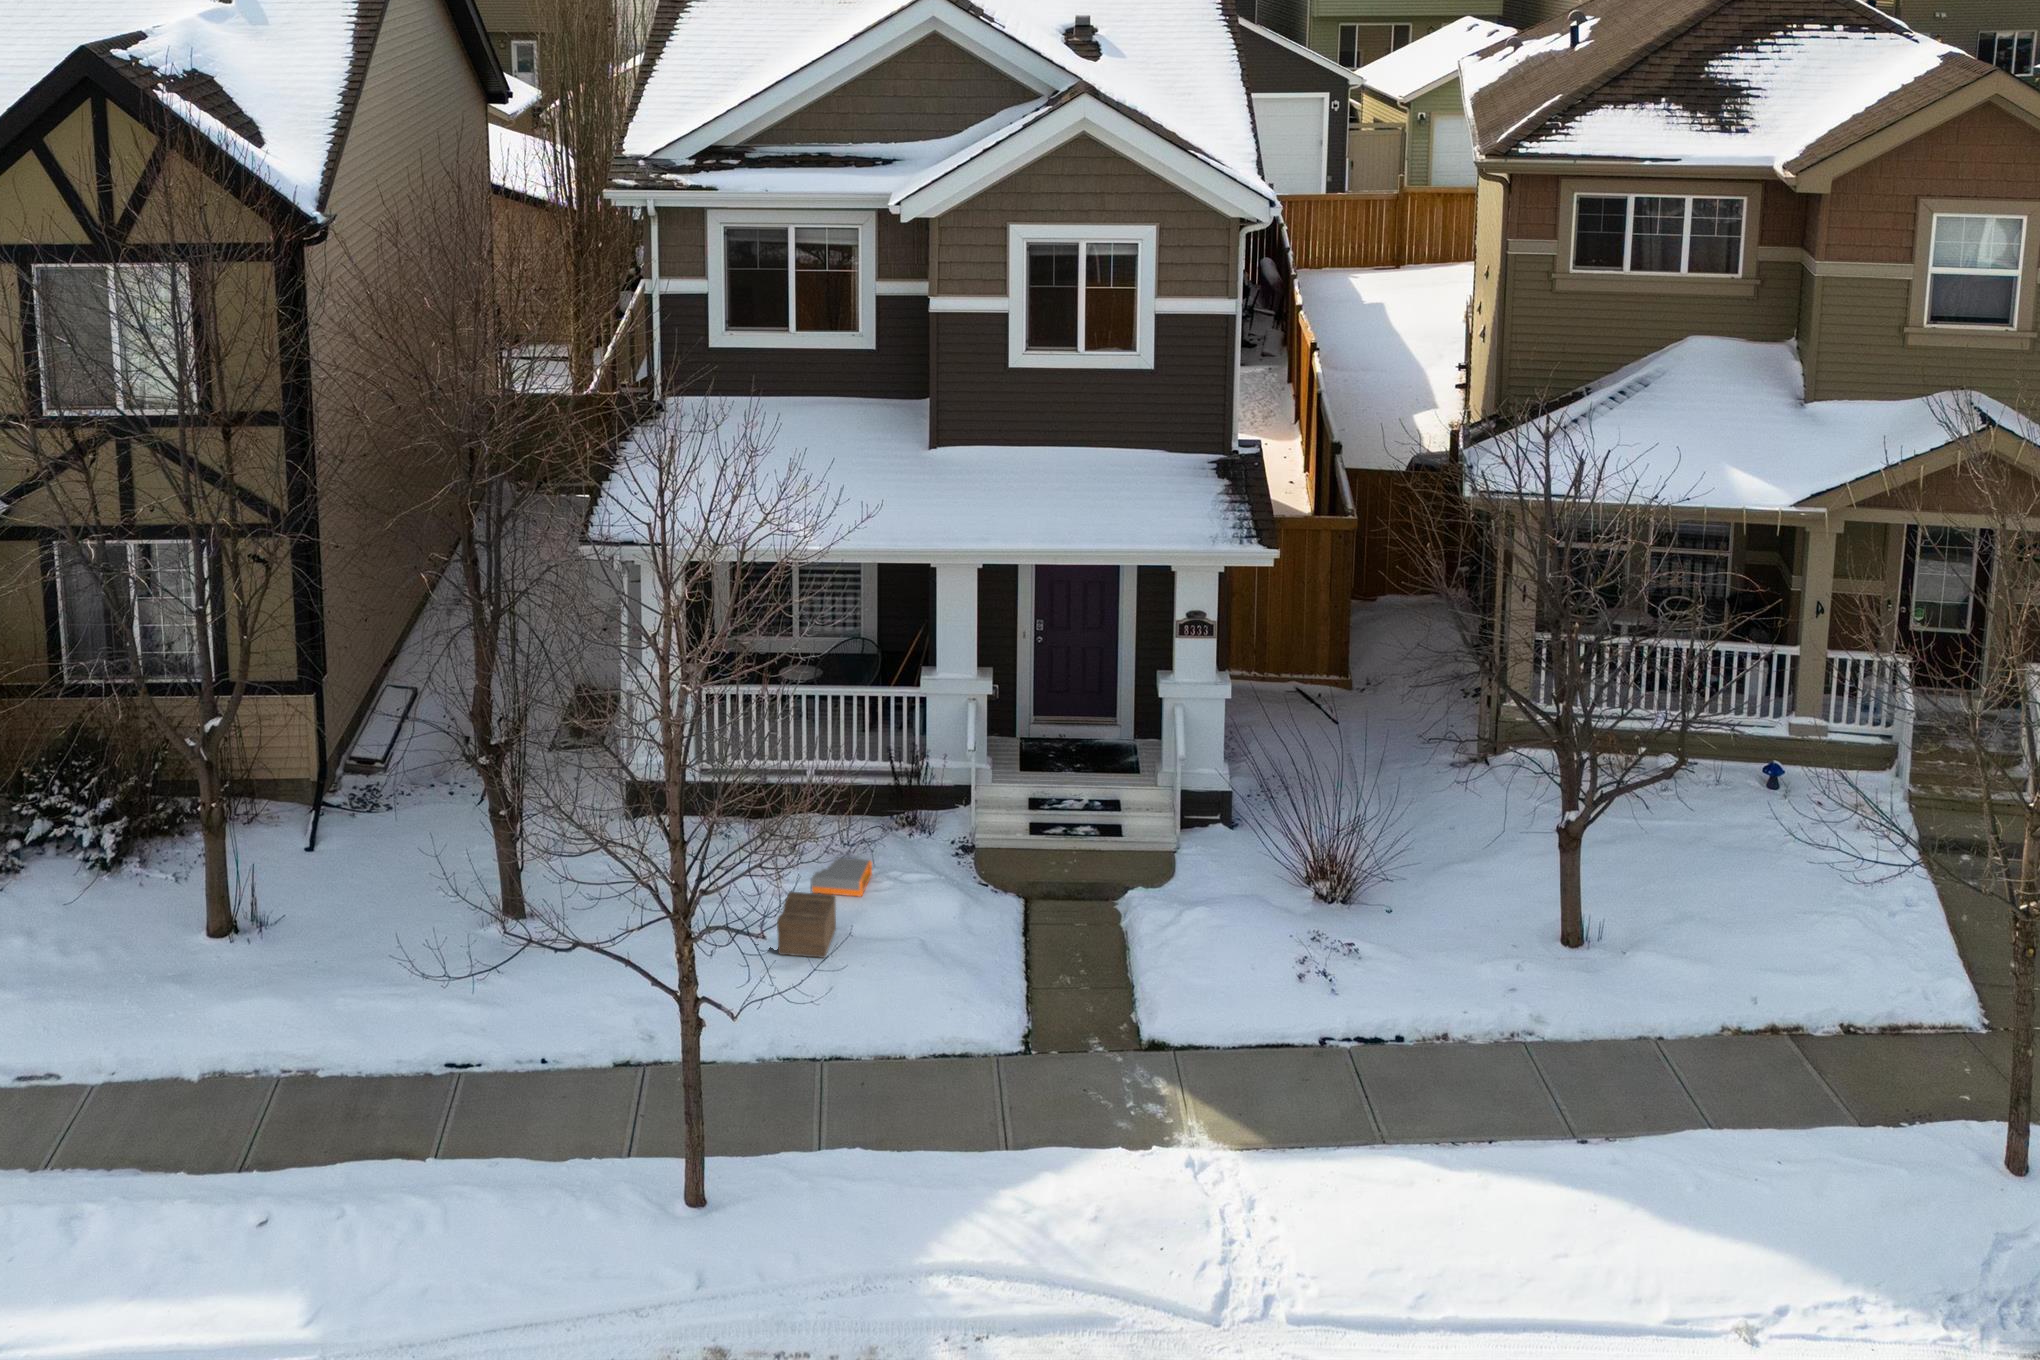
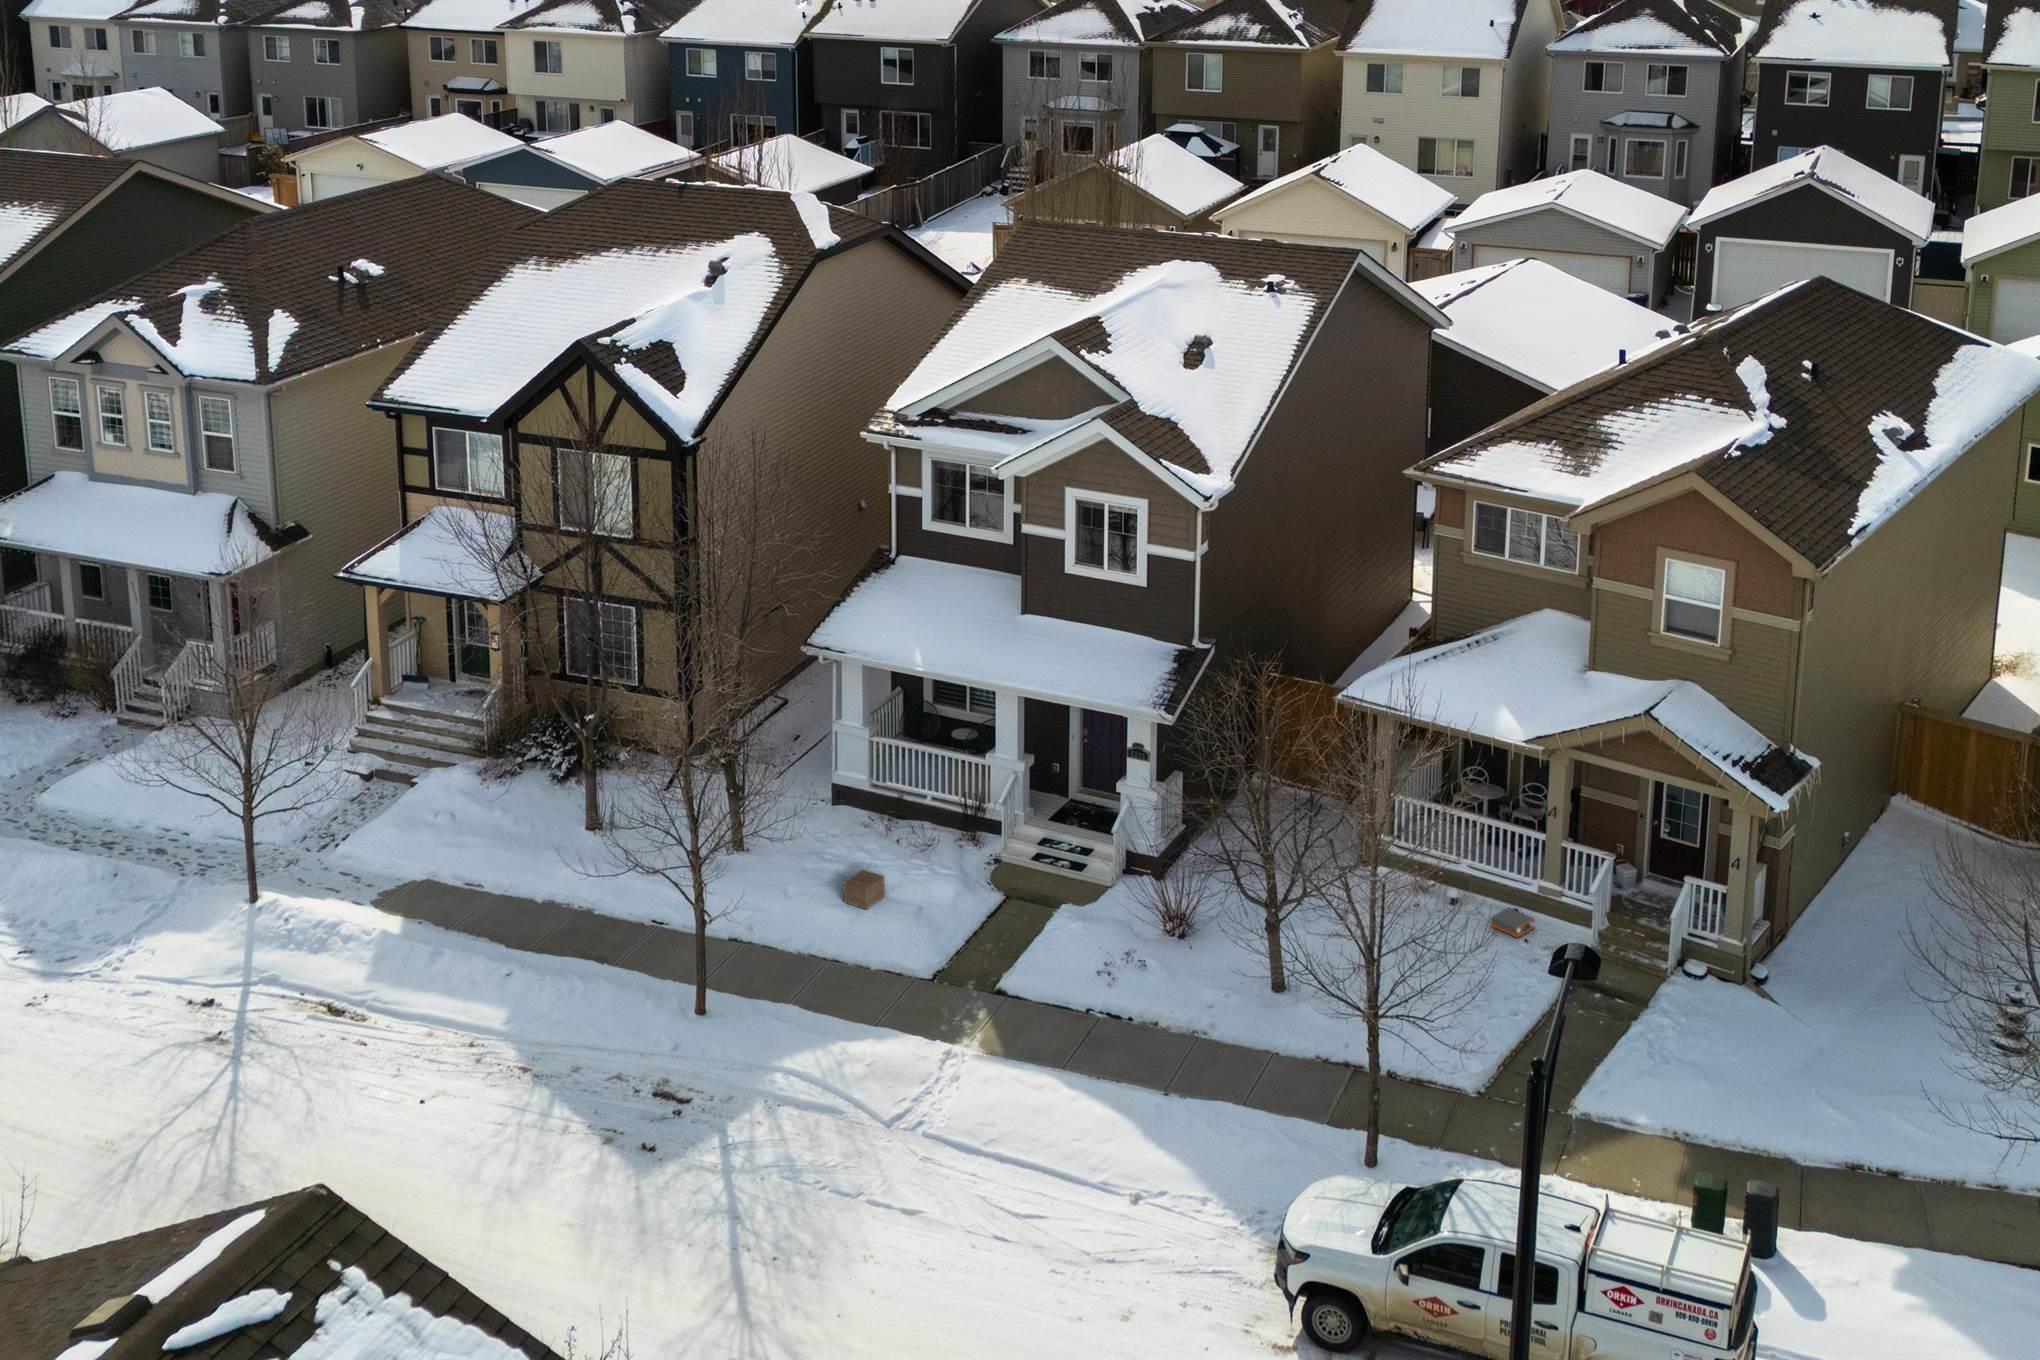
storage box: present [811,858,872,896] -> present [1491,908,1535,937]

